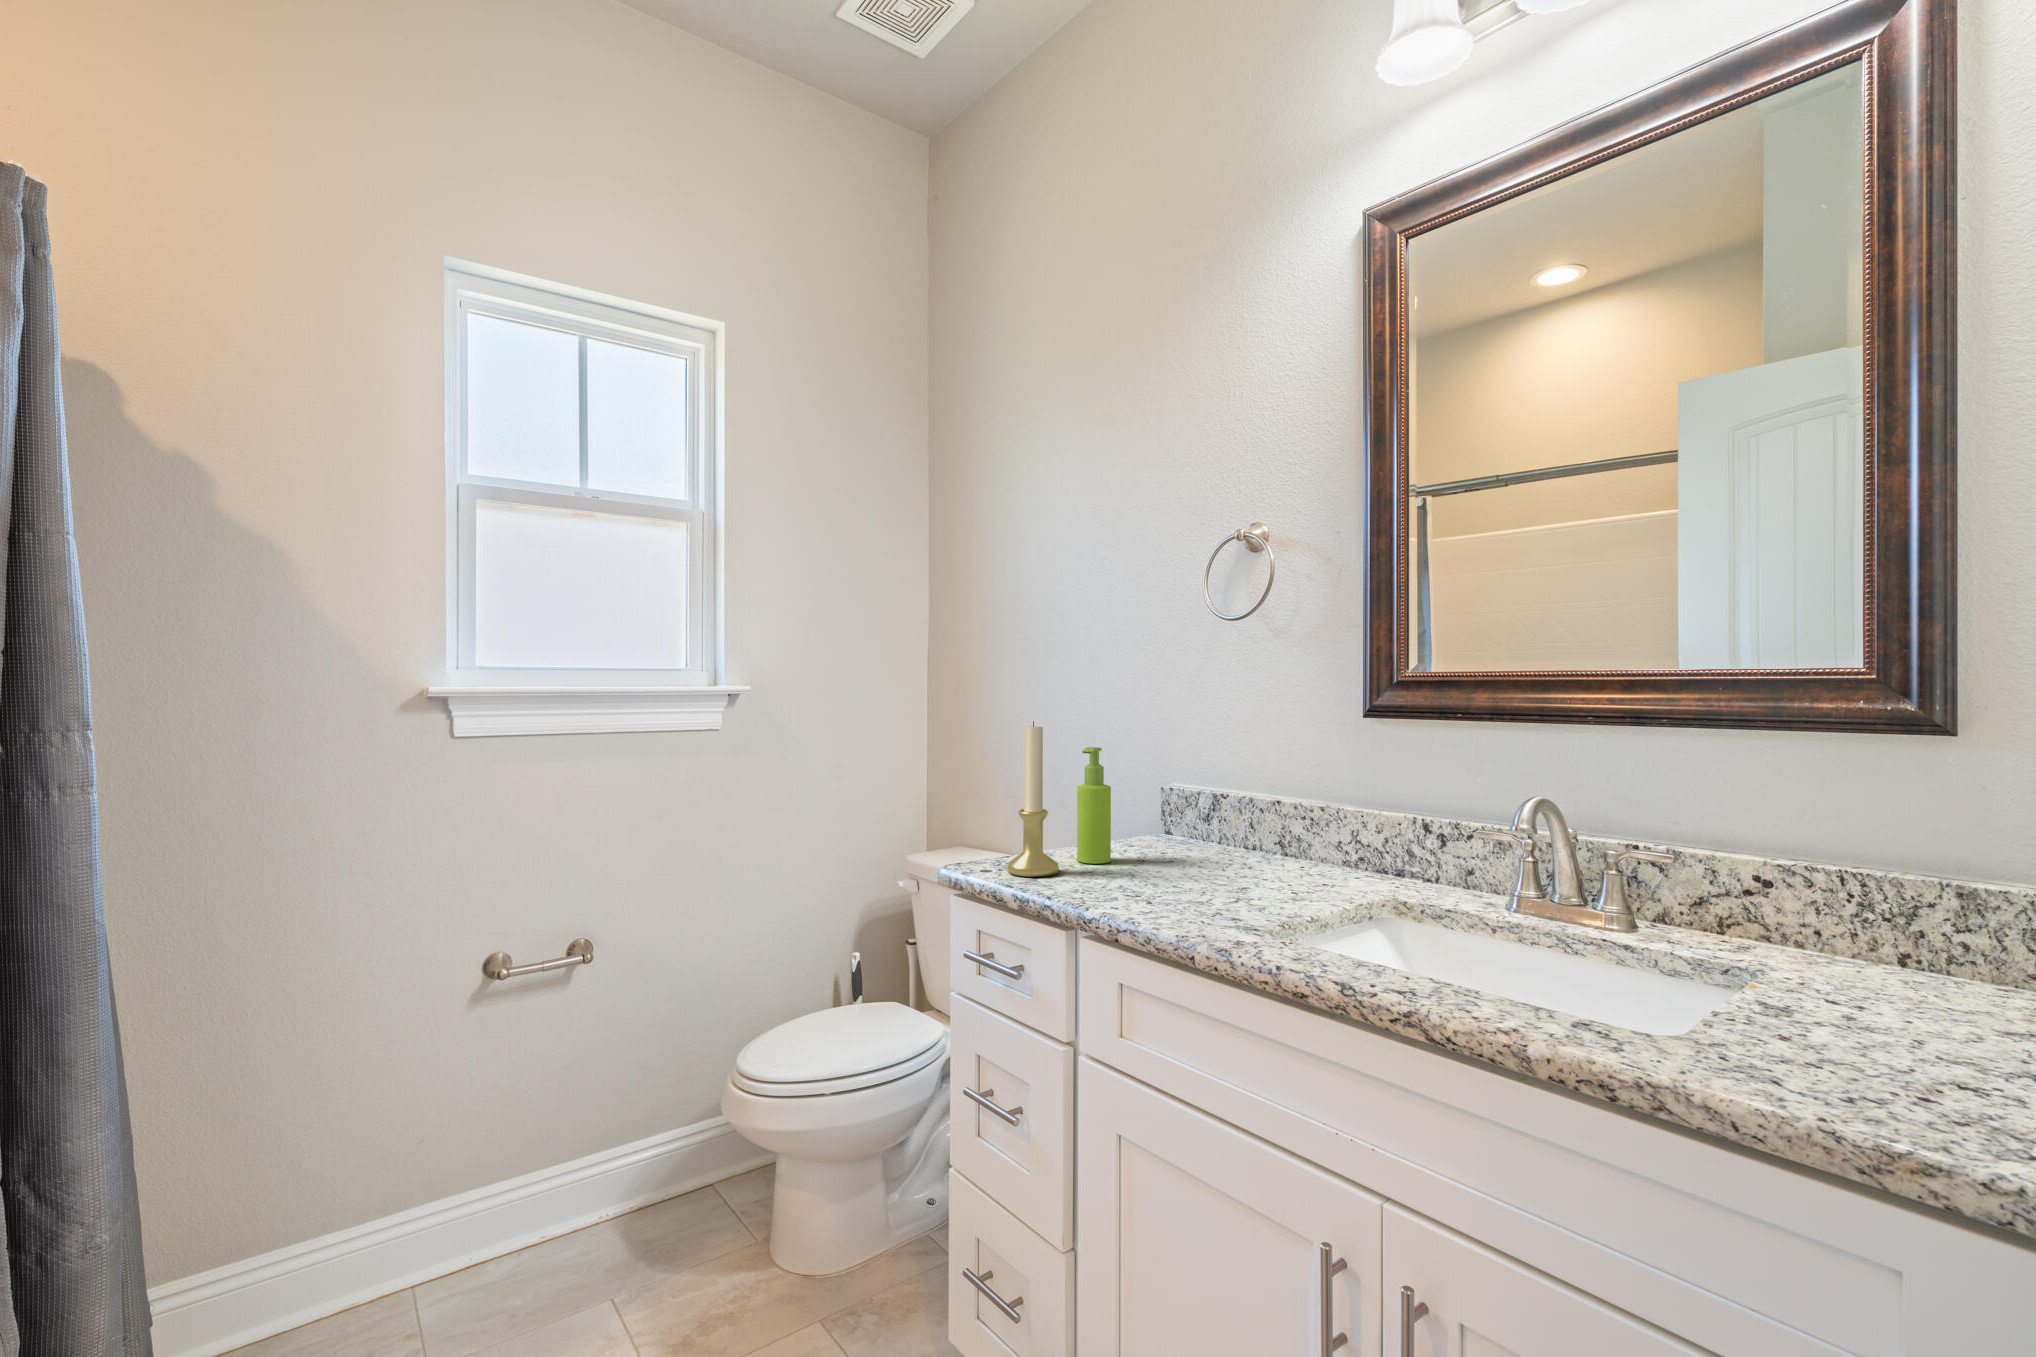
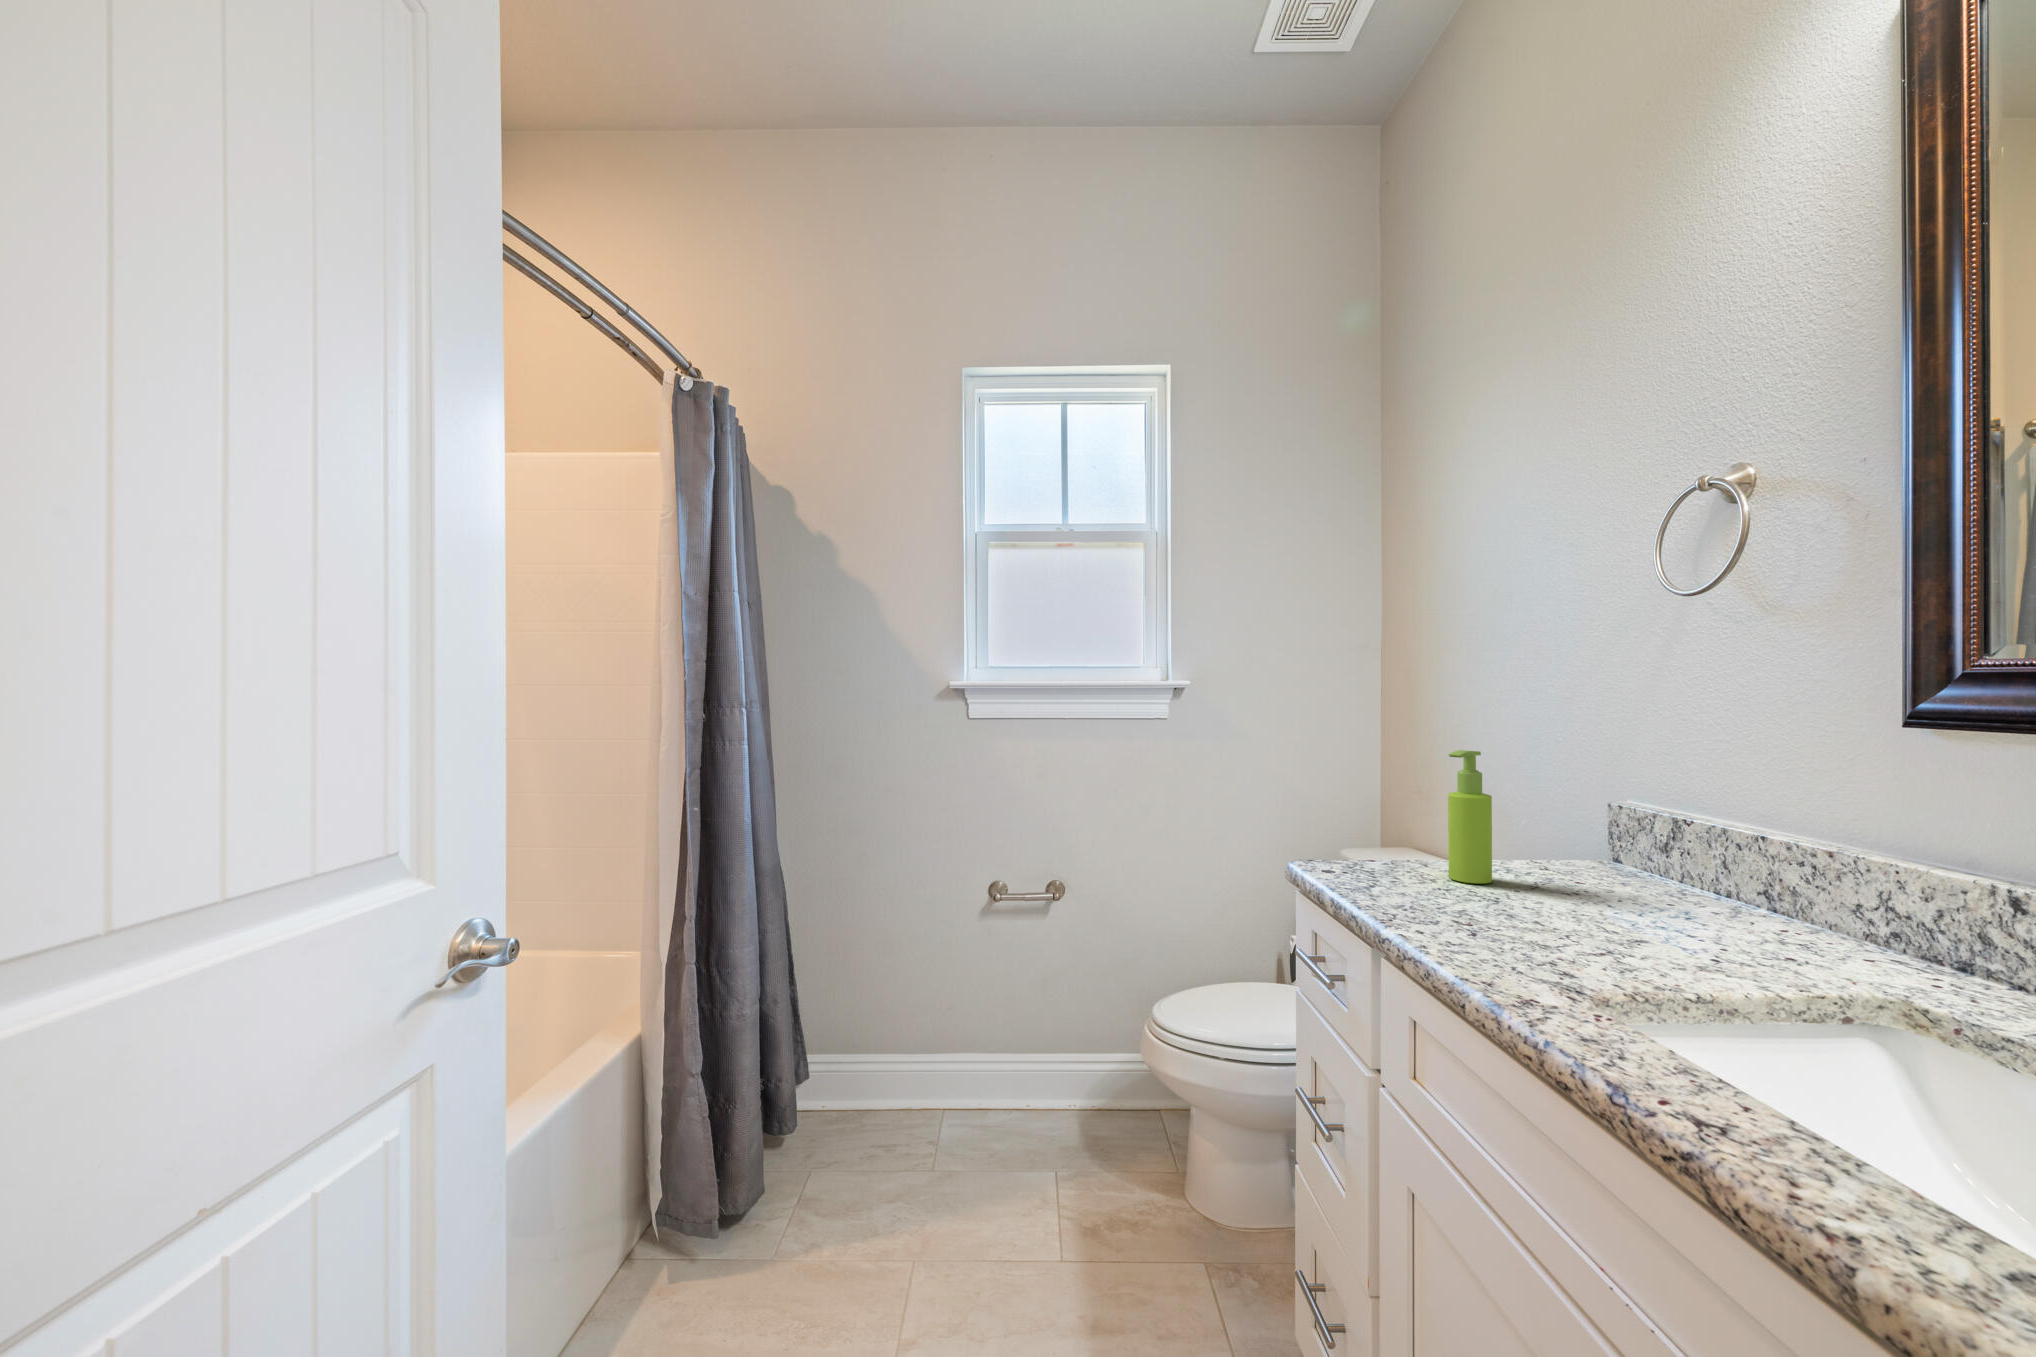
candle holder: present [1007,721,1059,877] -> none [1349,719,1410,888]

